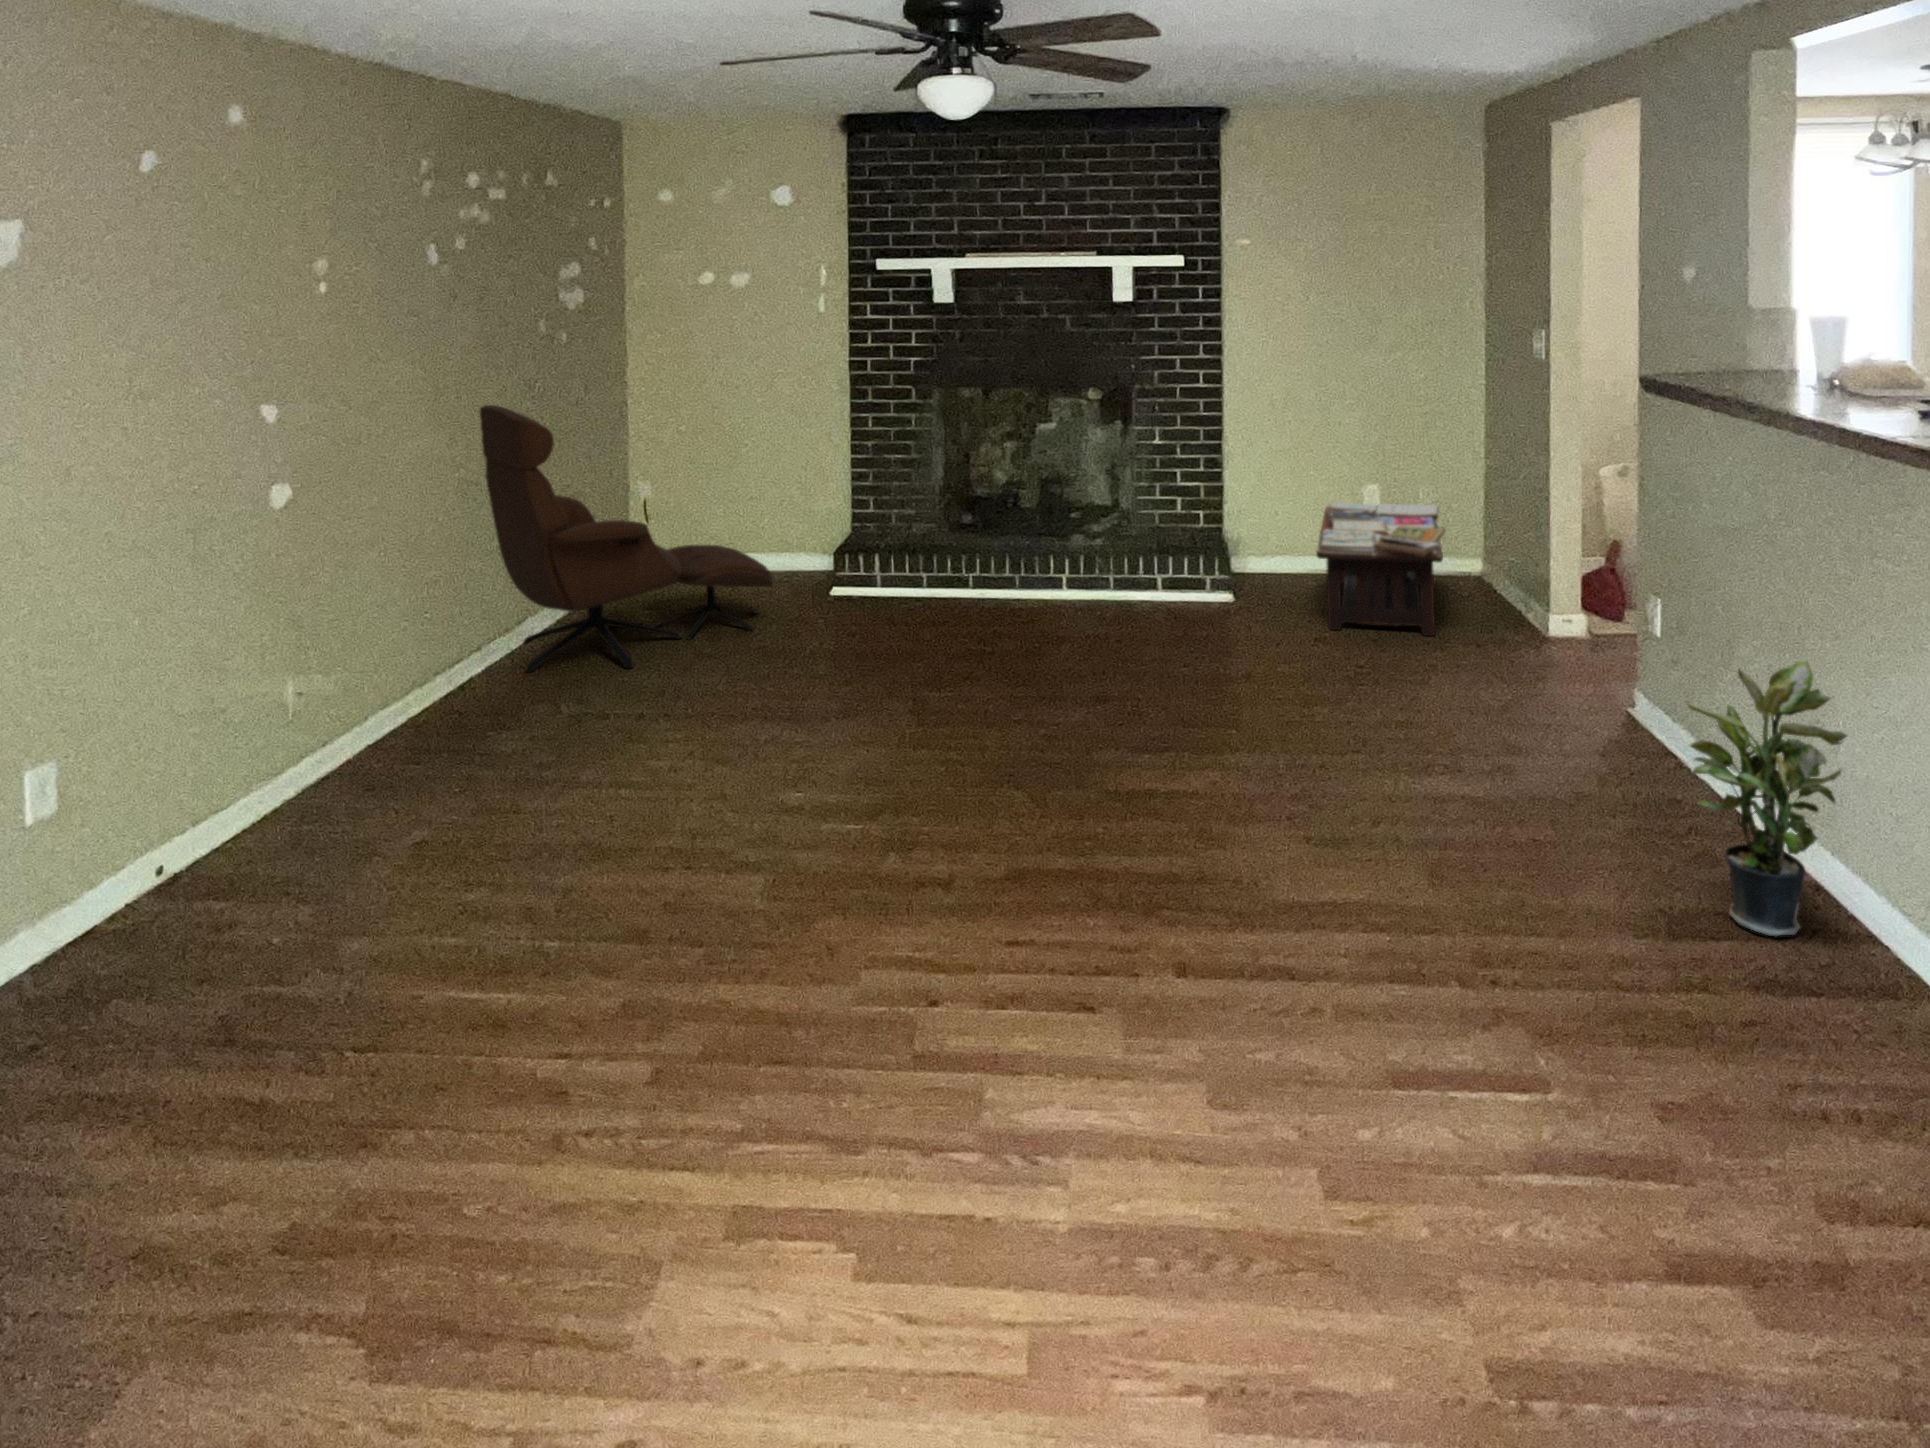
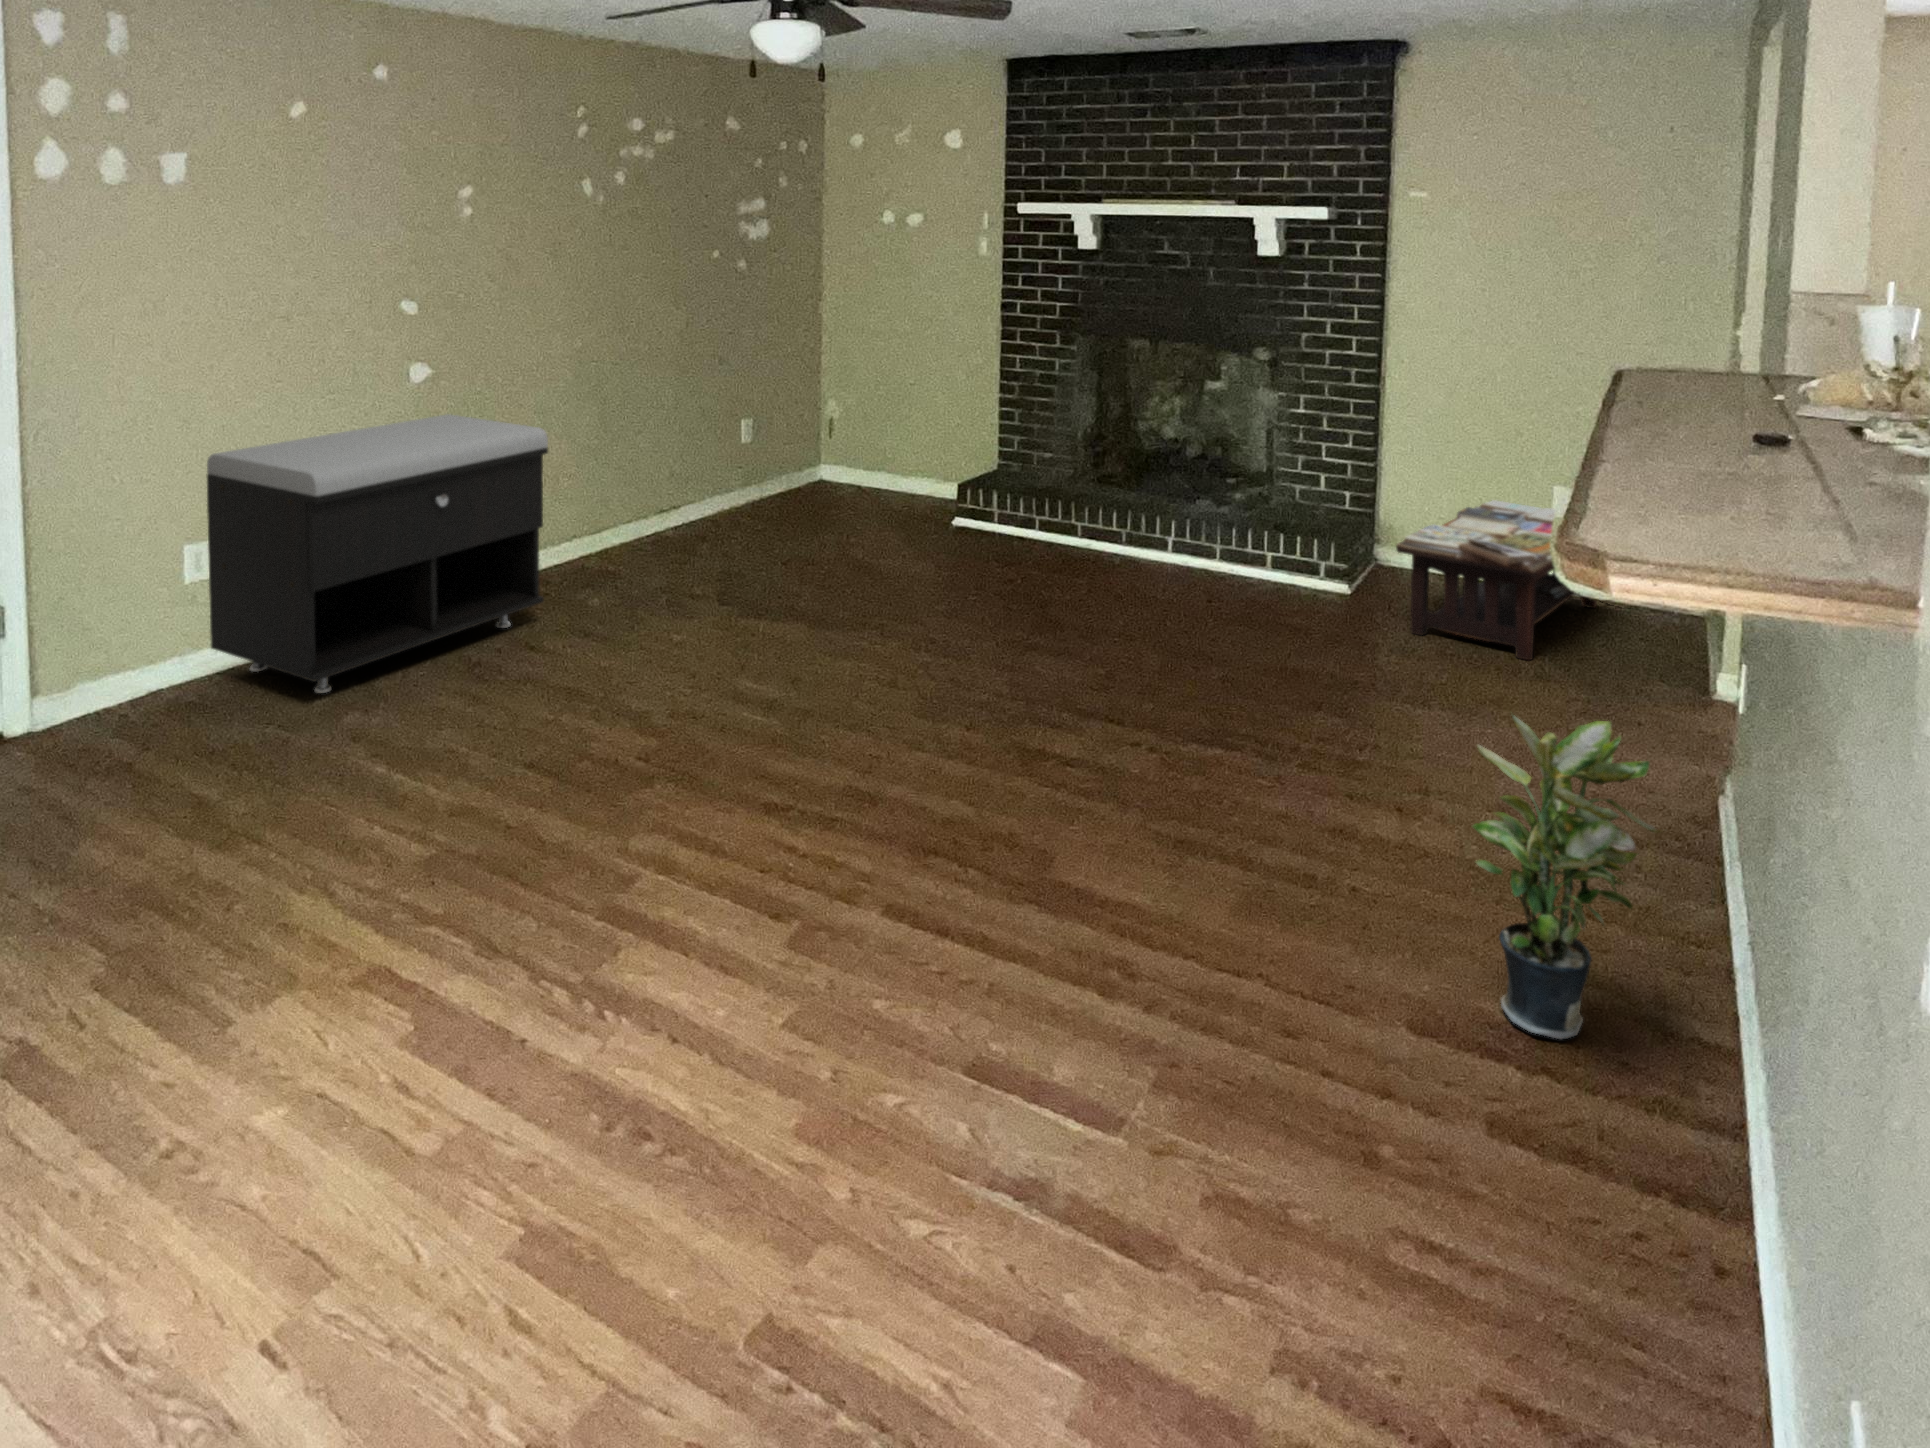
lounge chair: present [480,405,774,672] -> none [635,318,879,554]
storage bench: none [69,547,500,942] -> present [207,414,548,694]

